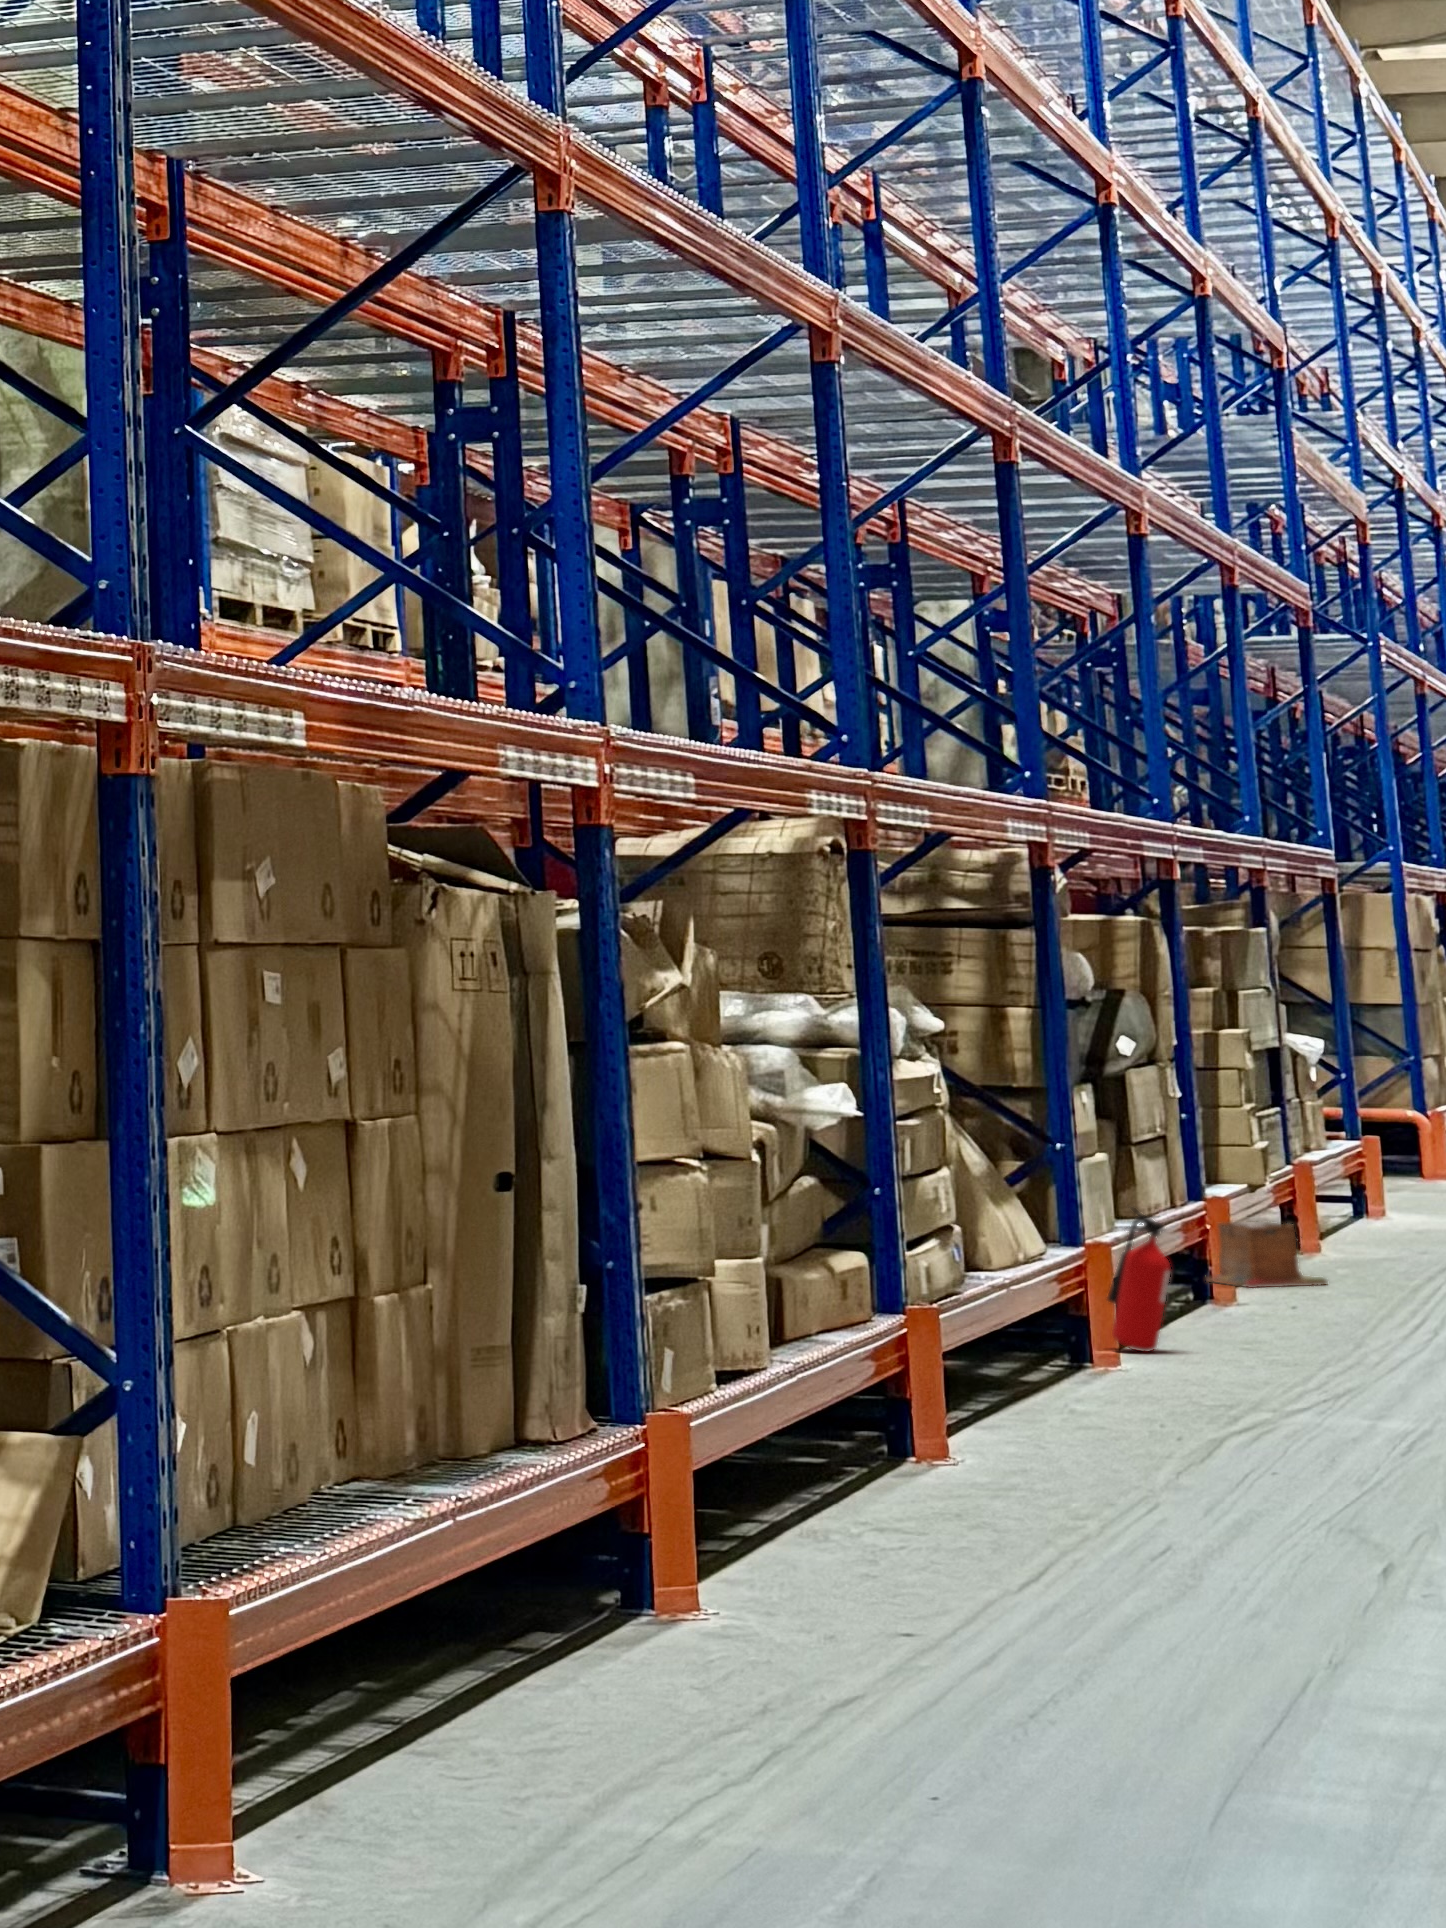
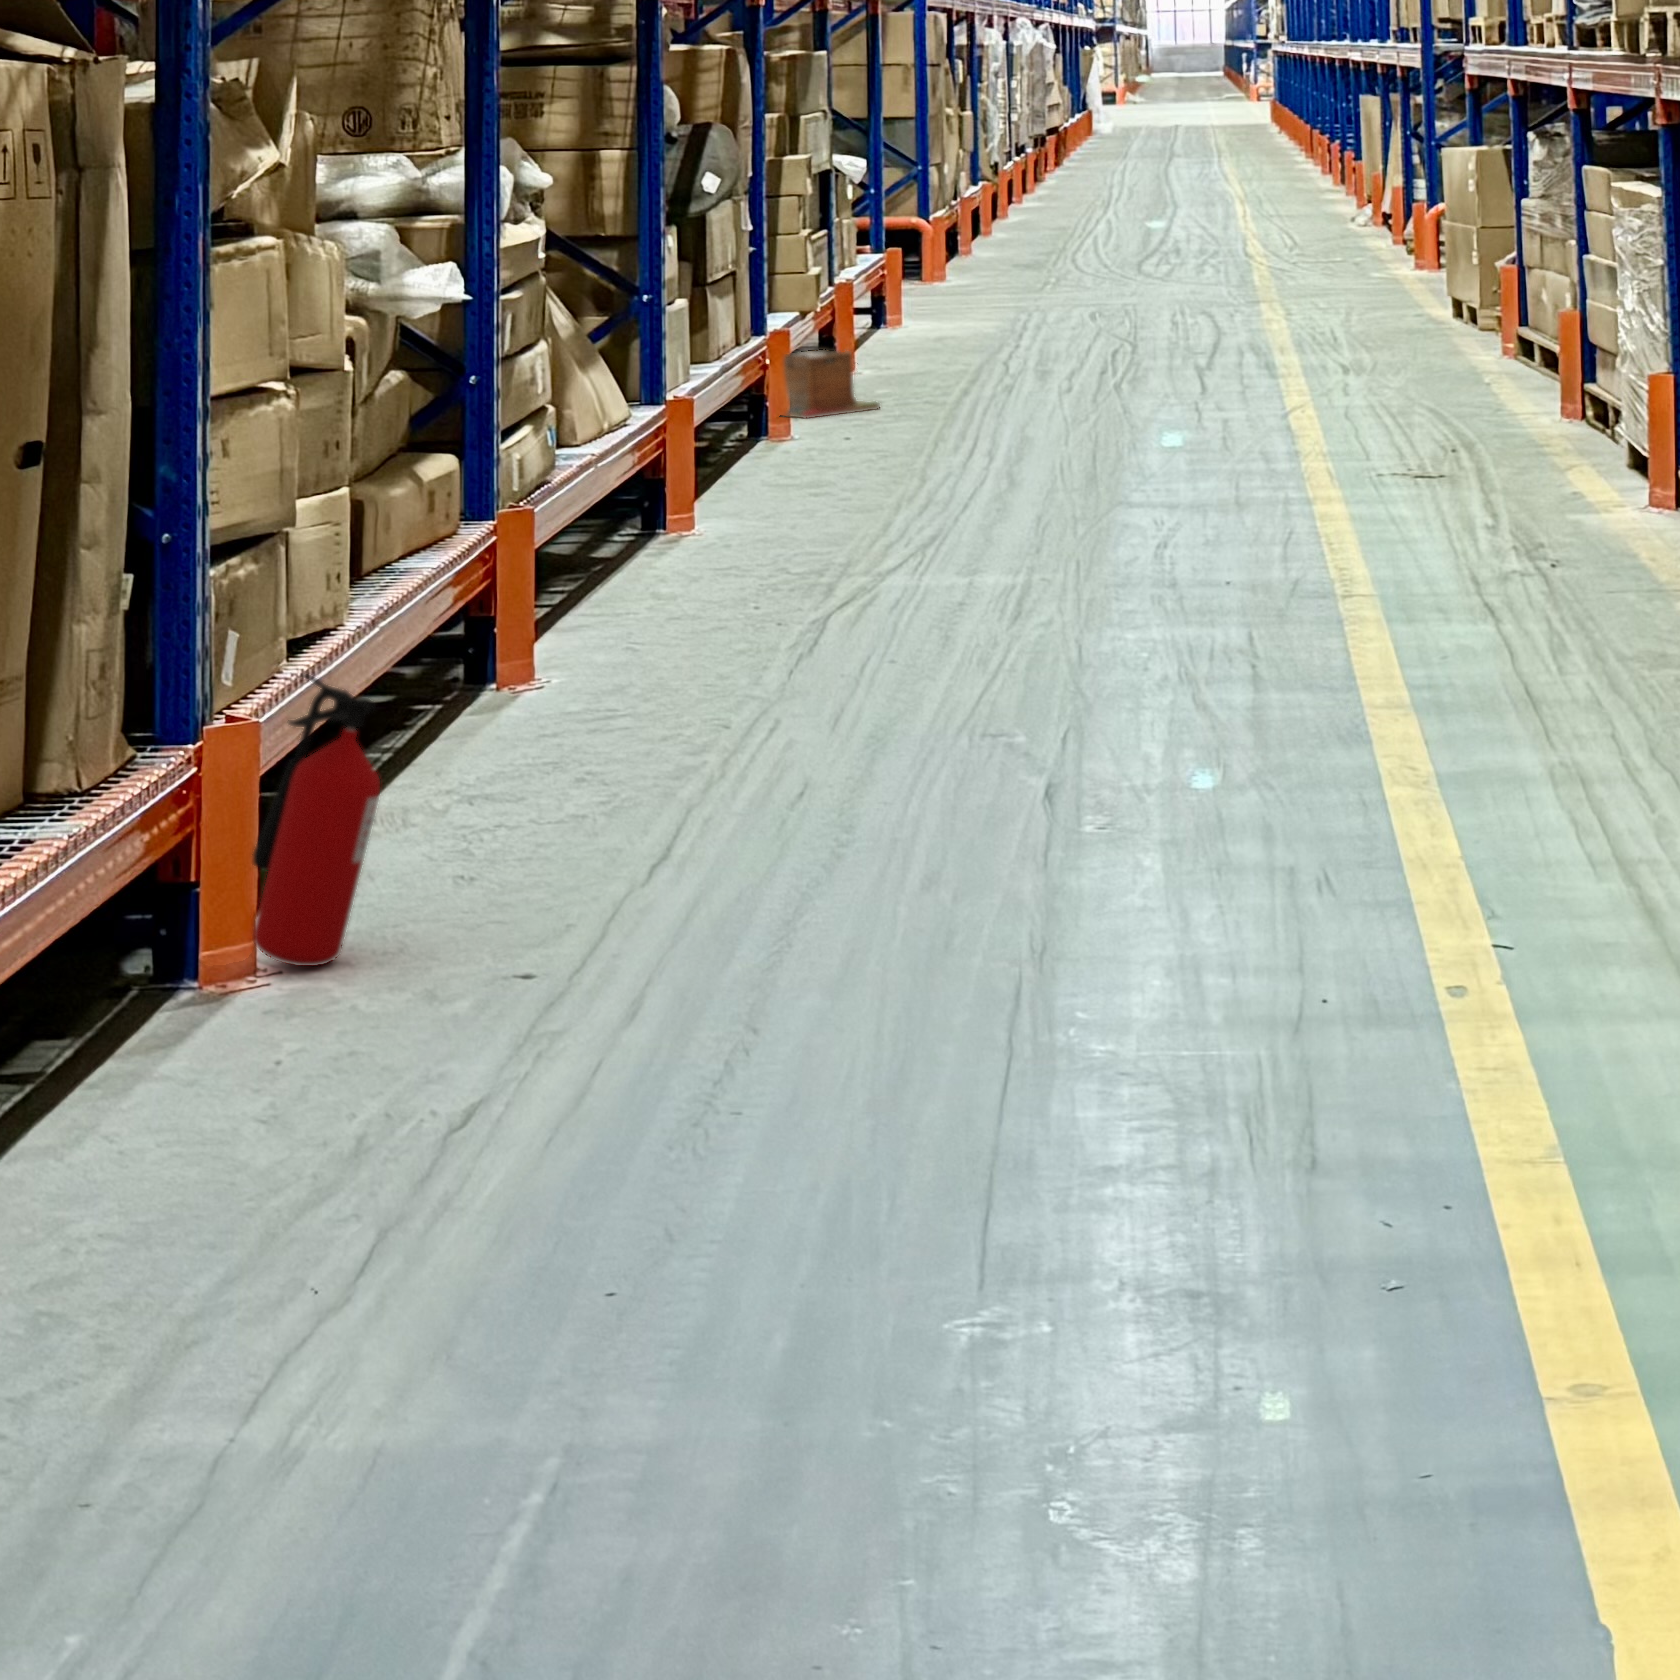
fire extinguisher: present [1107,1209,1171,1351] -> present [252,673,380,966]

